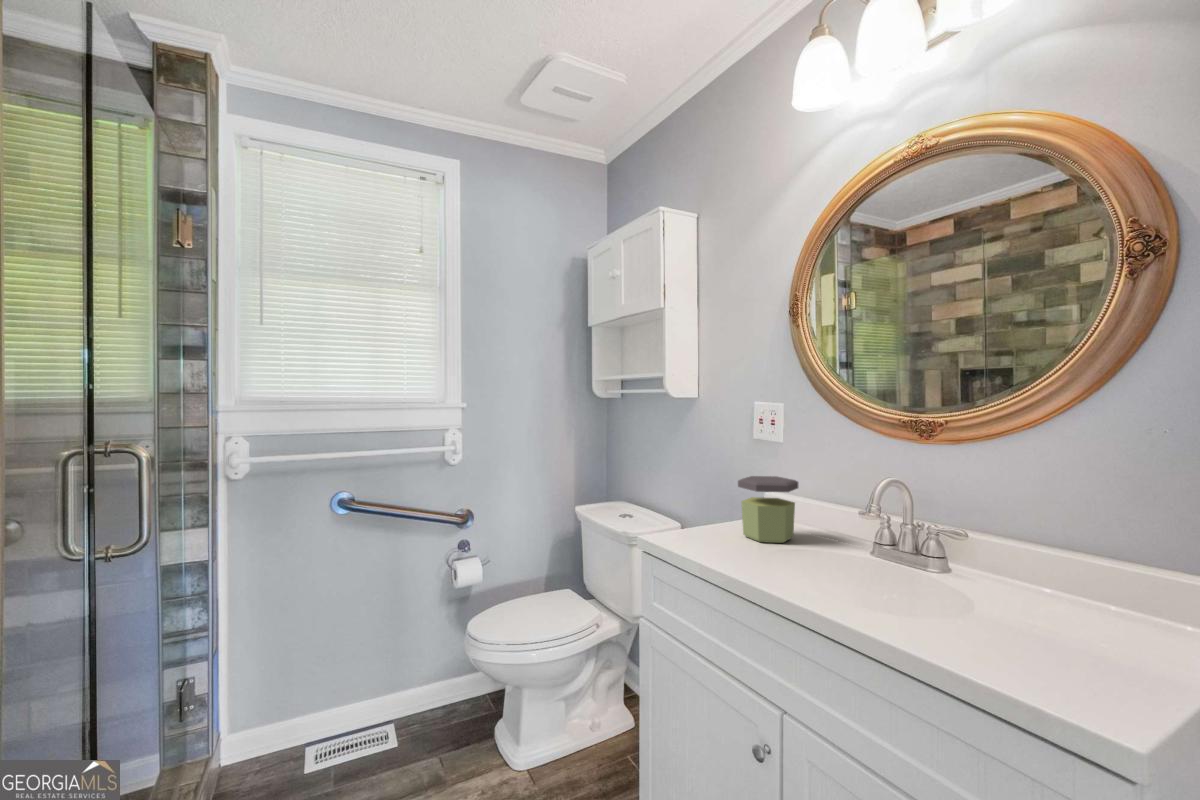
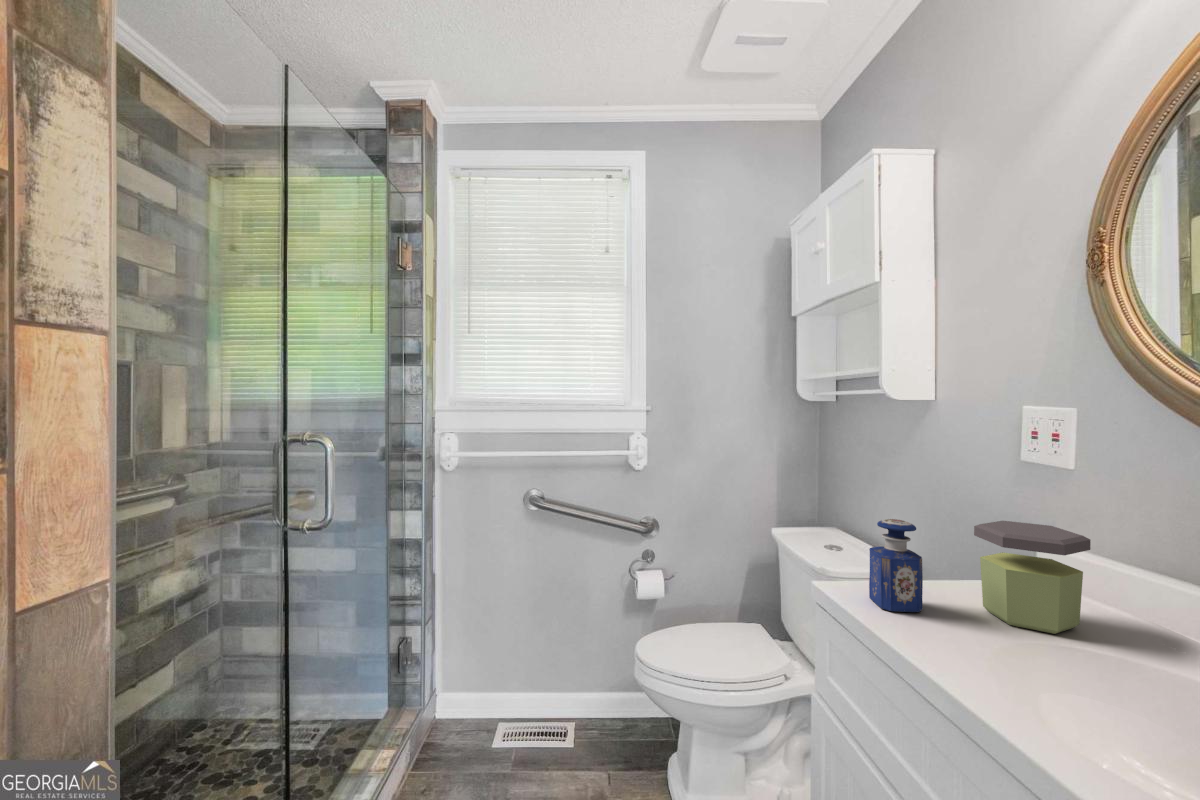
perfume bottle: none [677,481,711,545] -> present [869,519,923,612]

